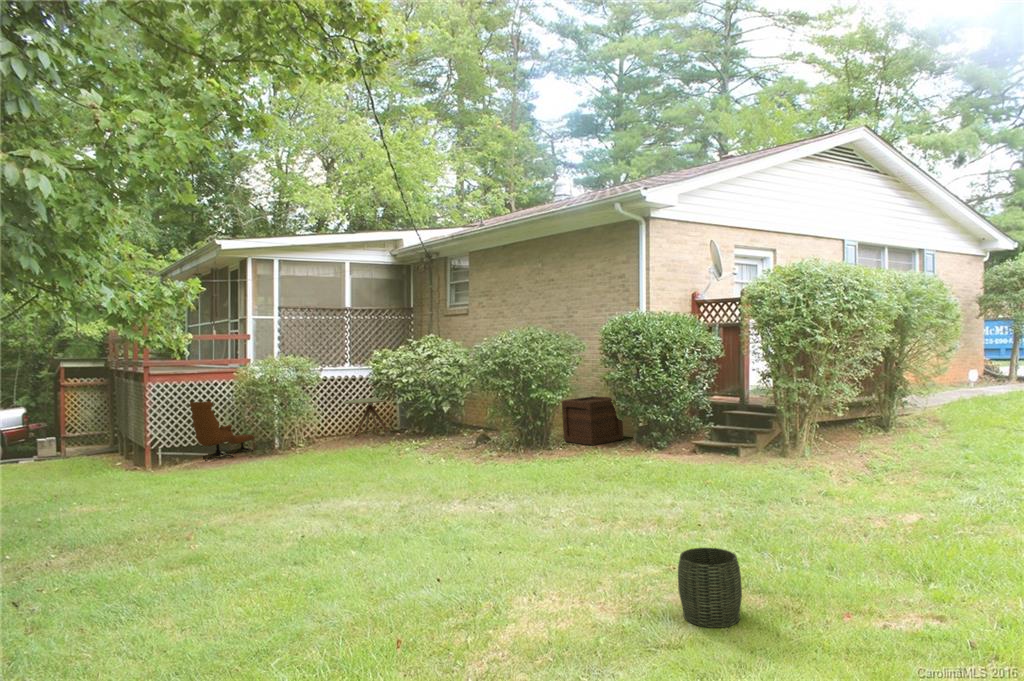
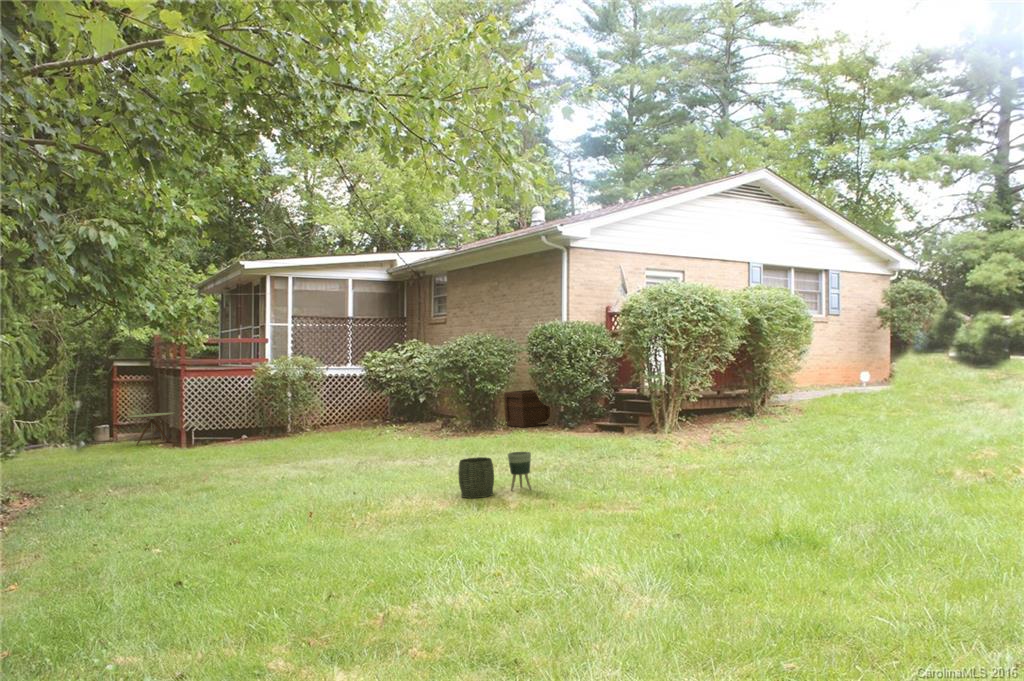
round table: present [344,398,390,436] -> present [128,413,173,445]
lounge chair: present [190,401,255,461] -> none [217,391,269,438]
planter: none [747,533,792,603] -> present [508,452,531,490]

